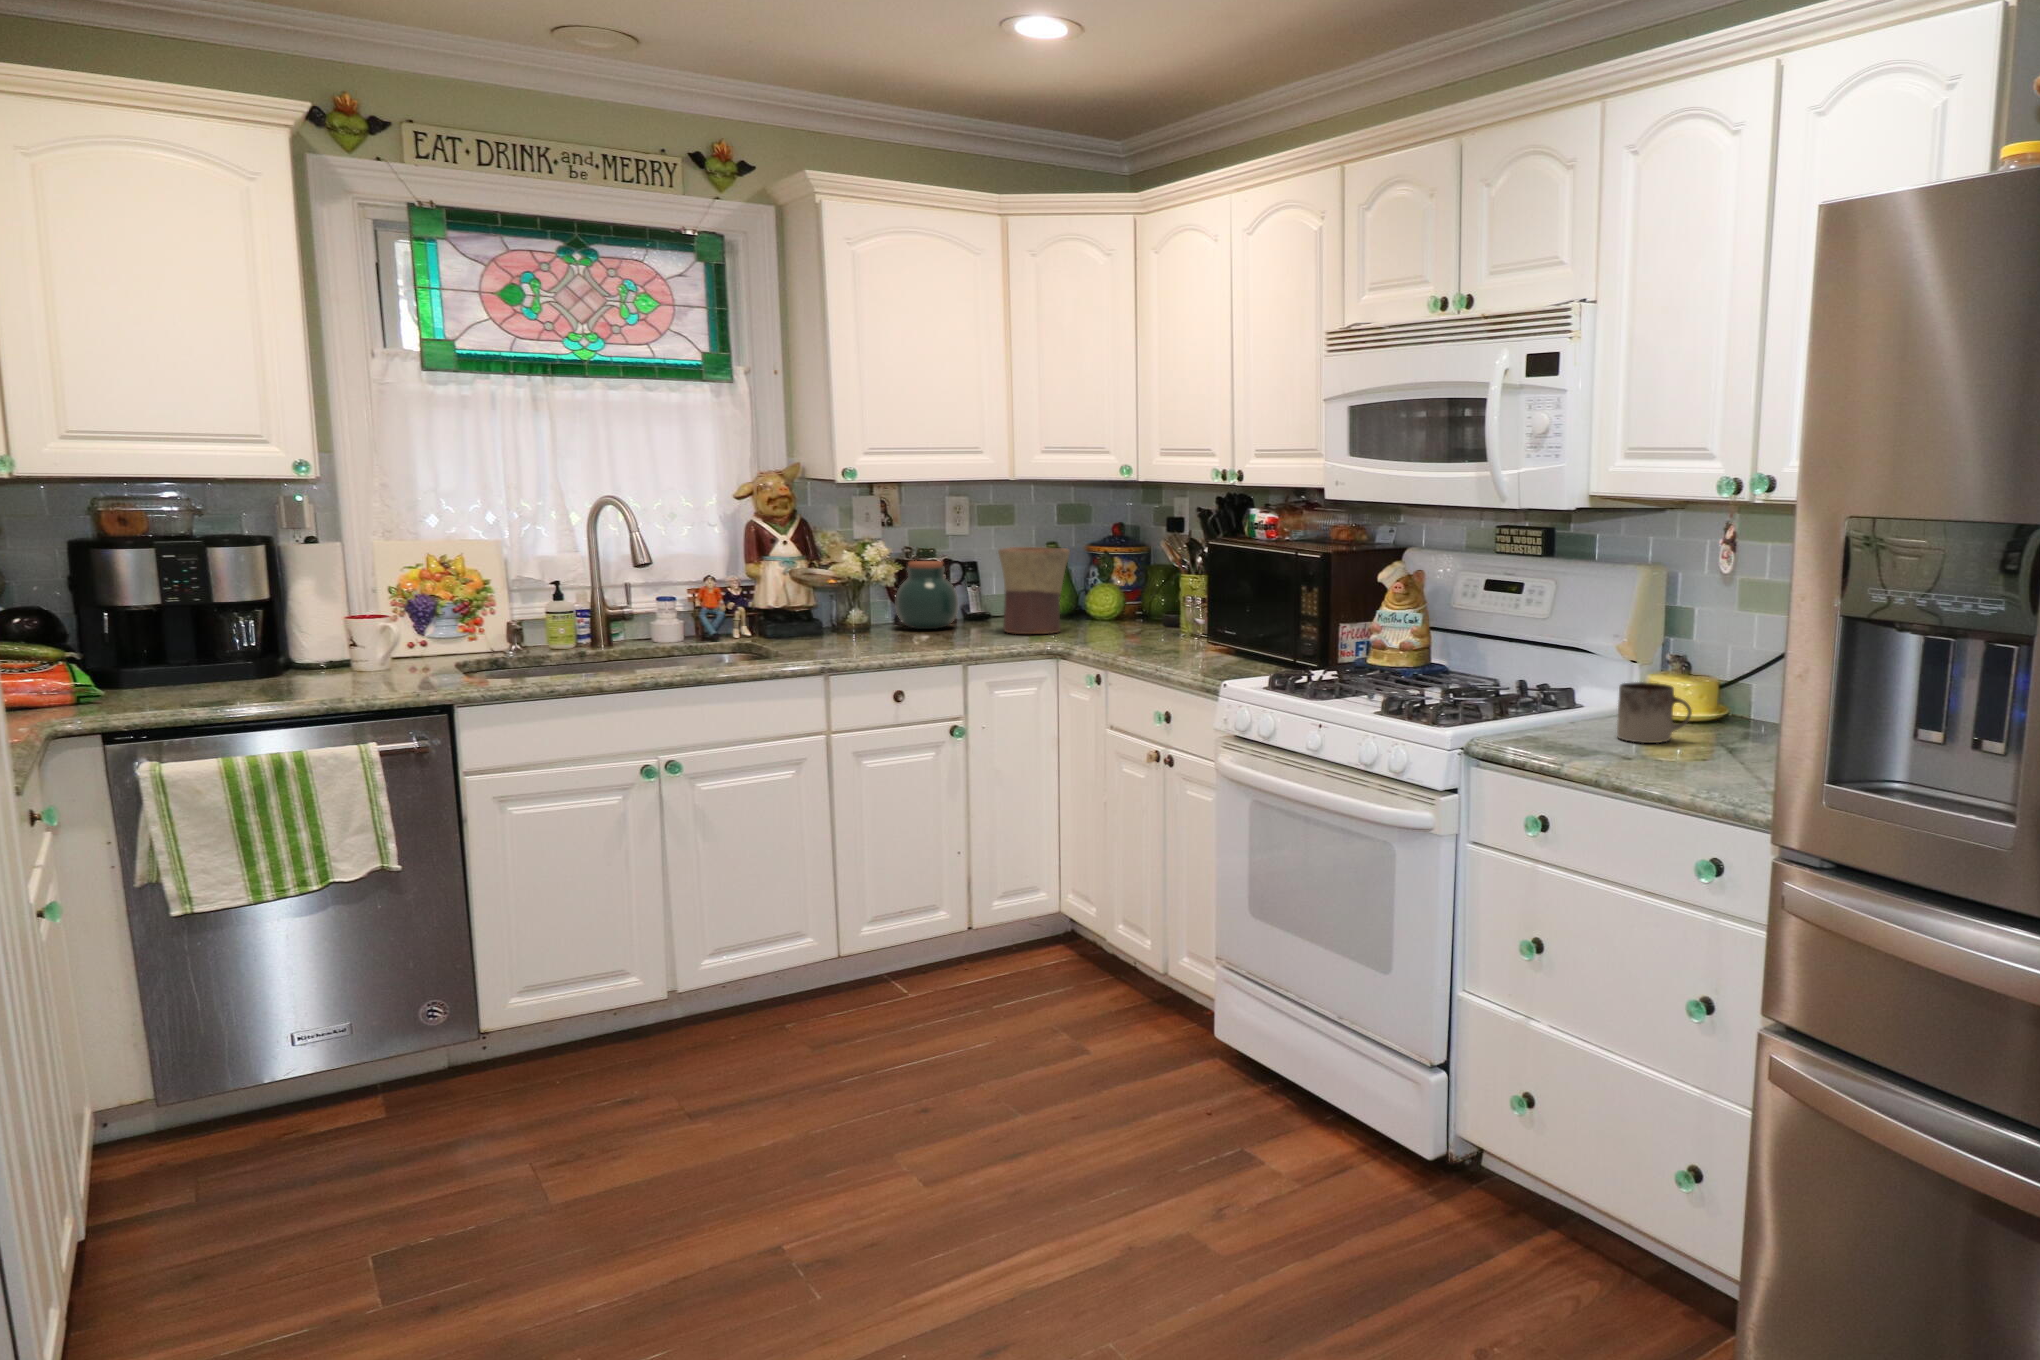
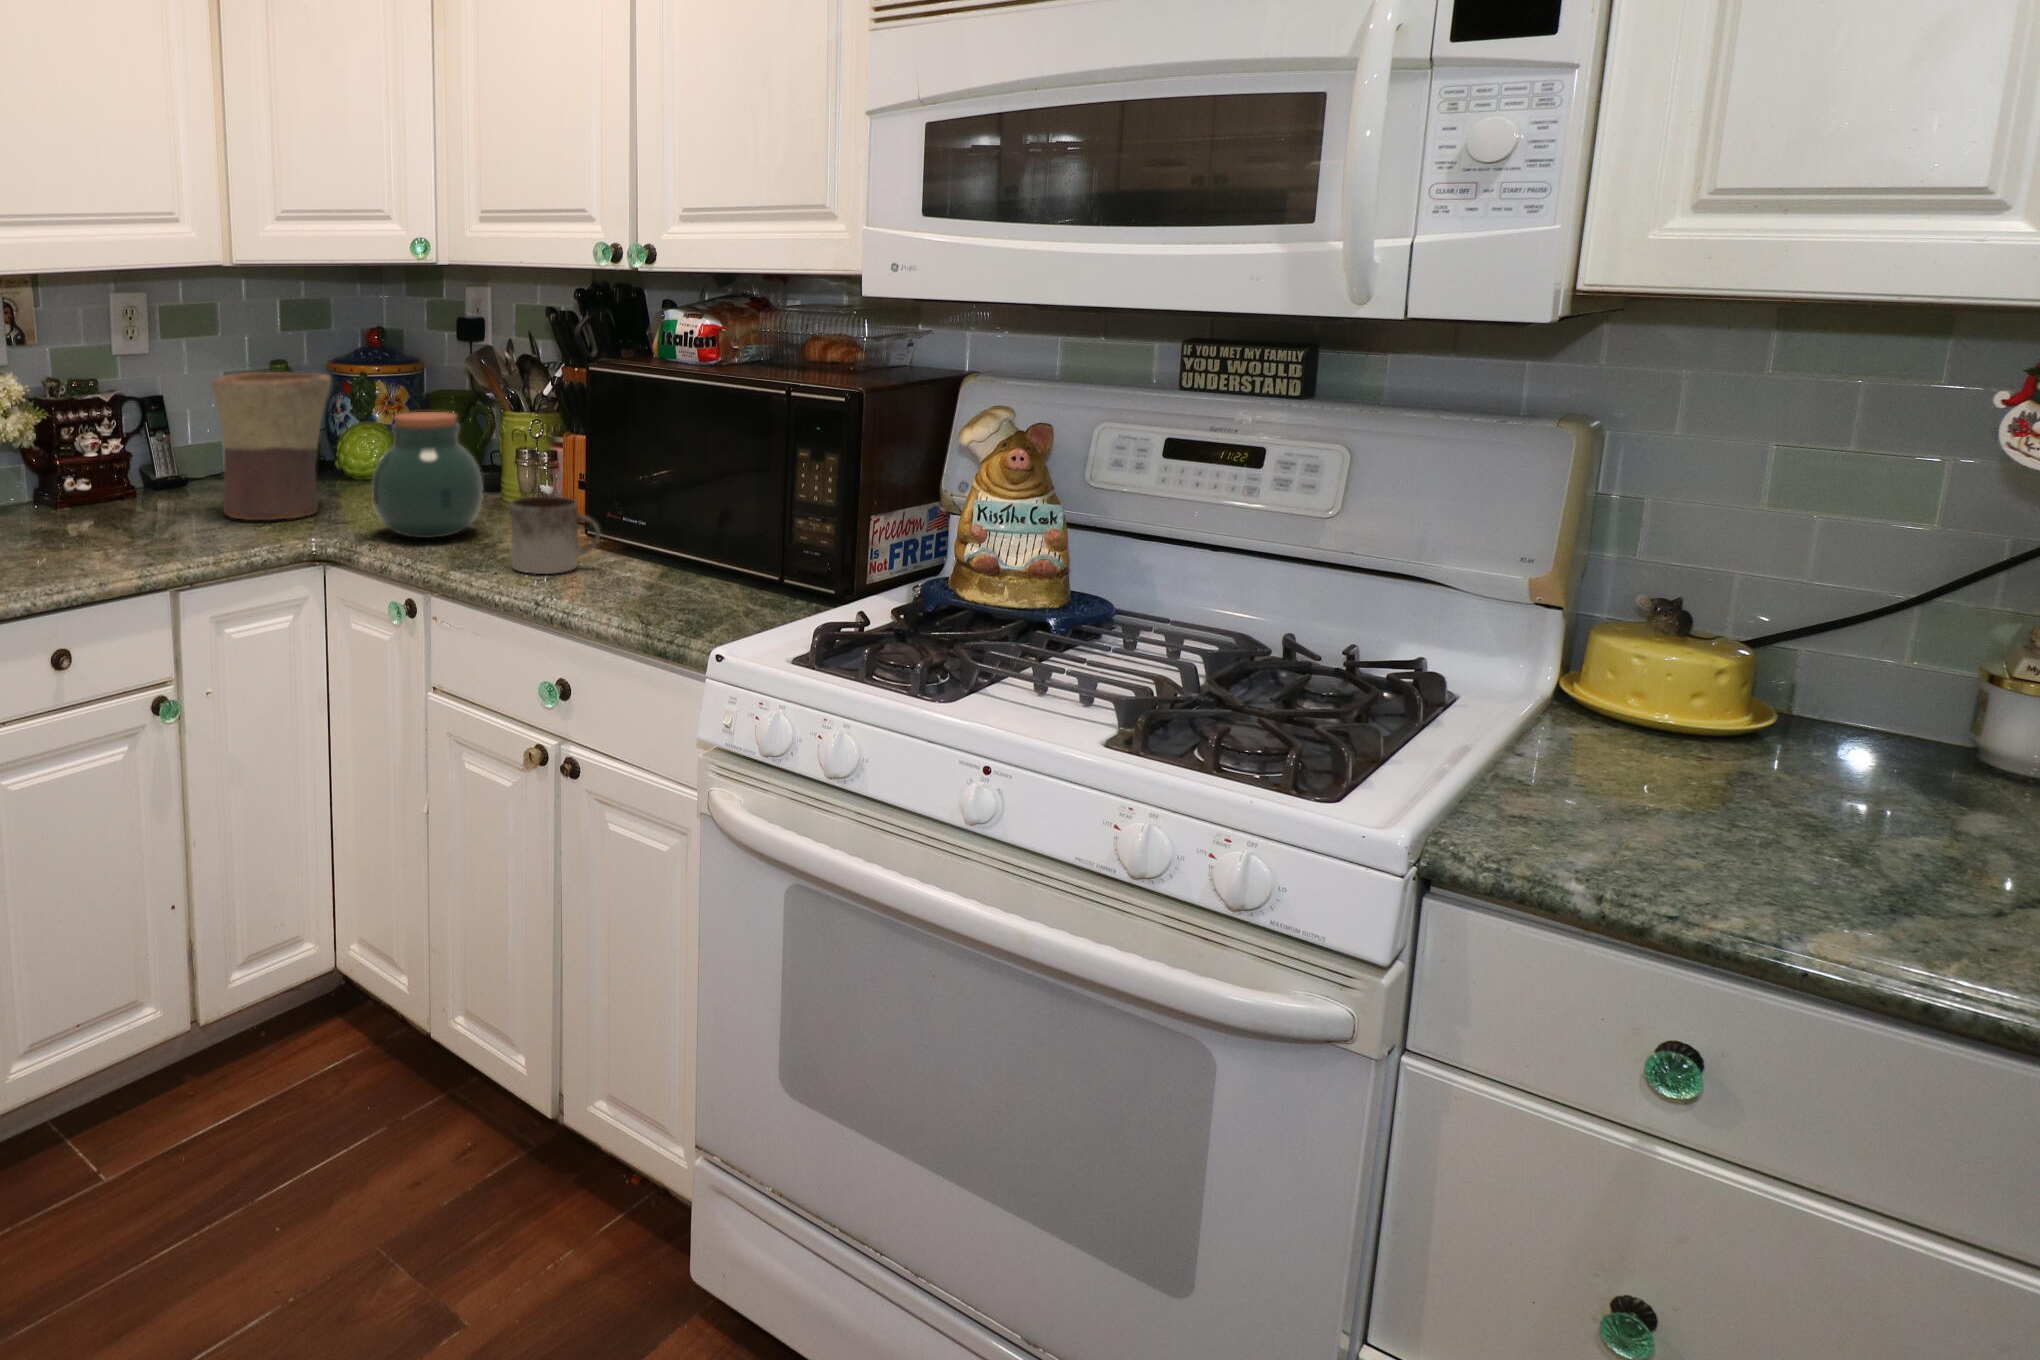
jar: present [896,561,958,629] -> present [372,412,483,538]
mug: present [1617,682,1692,743] -> present [510,496,600,574]

